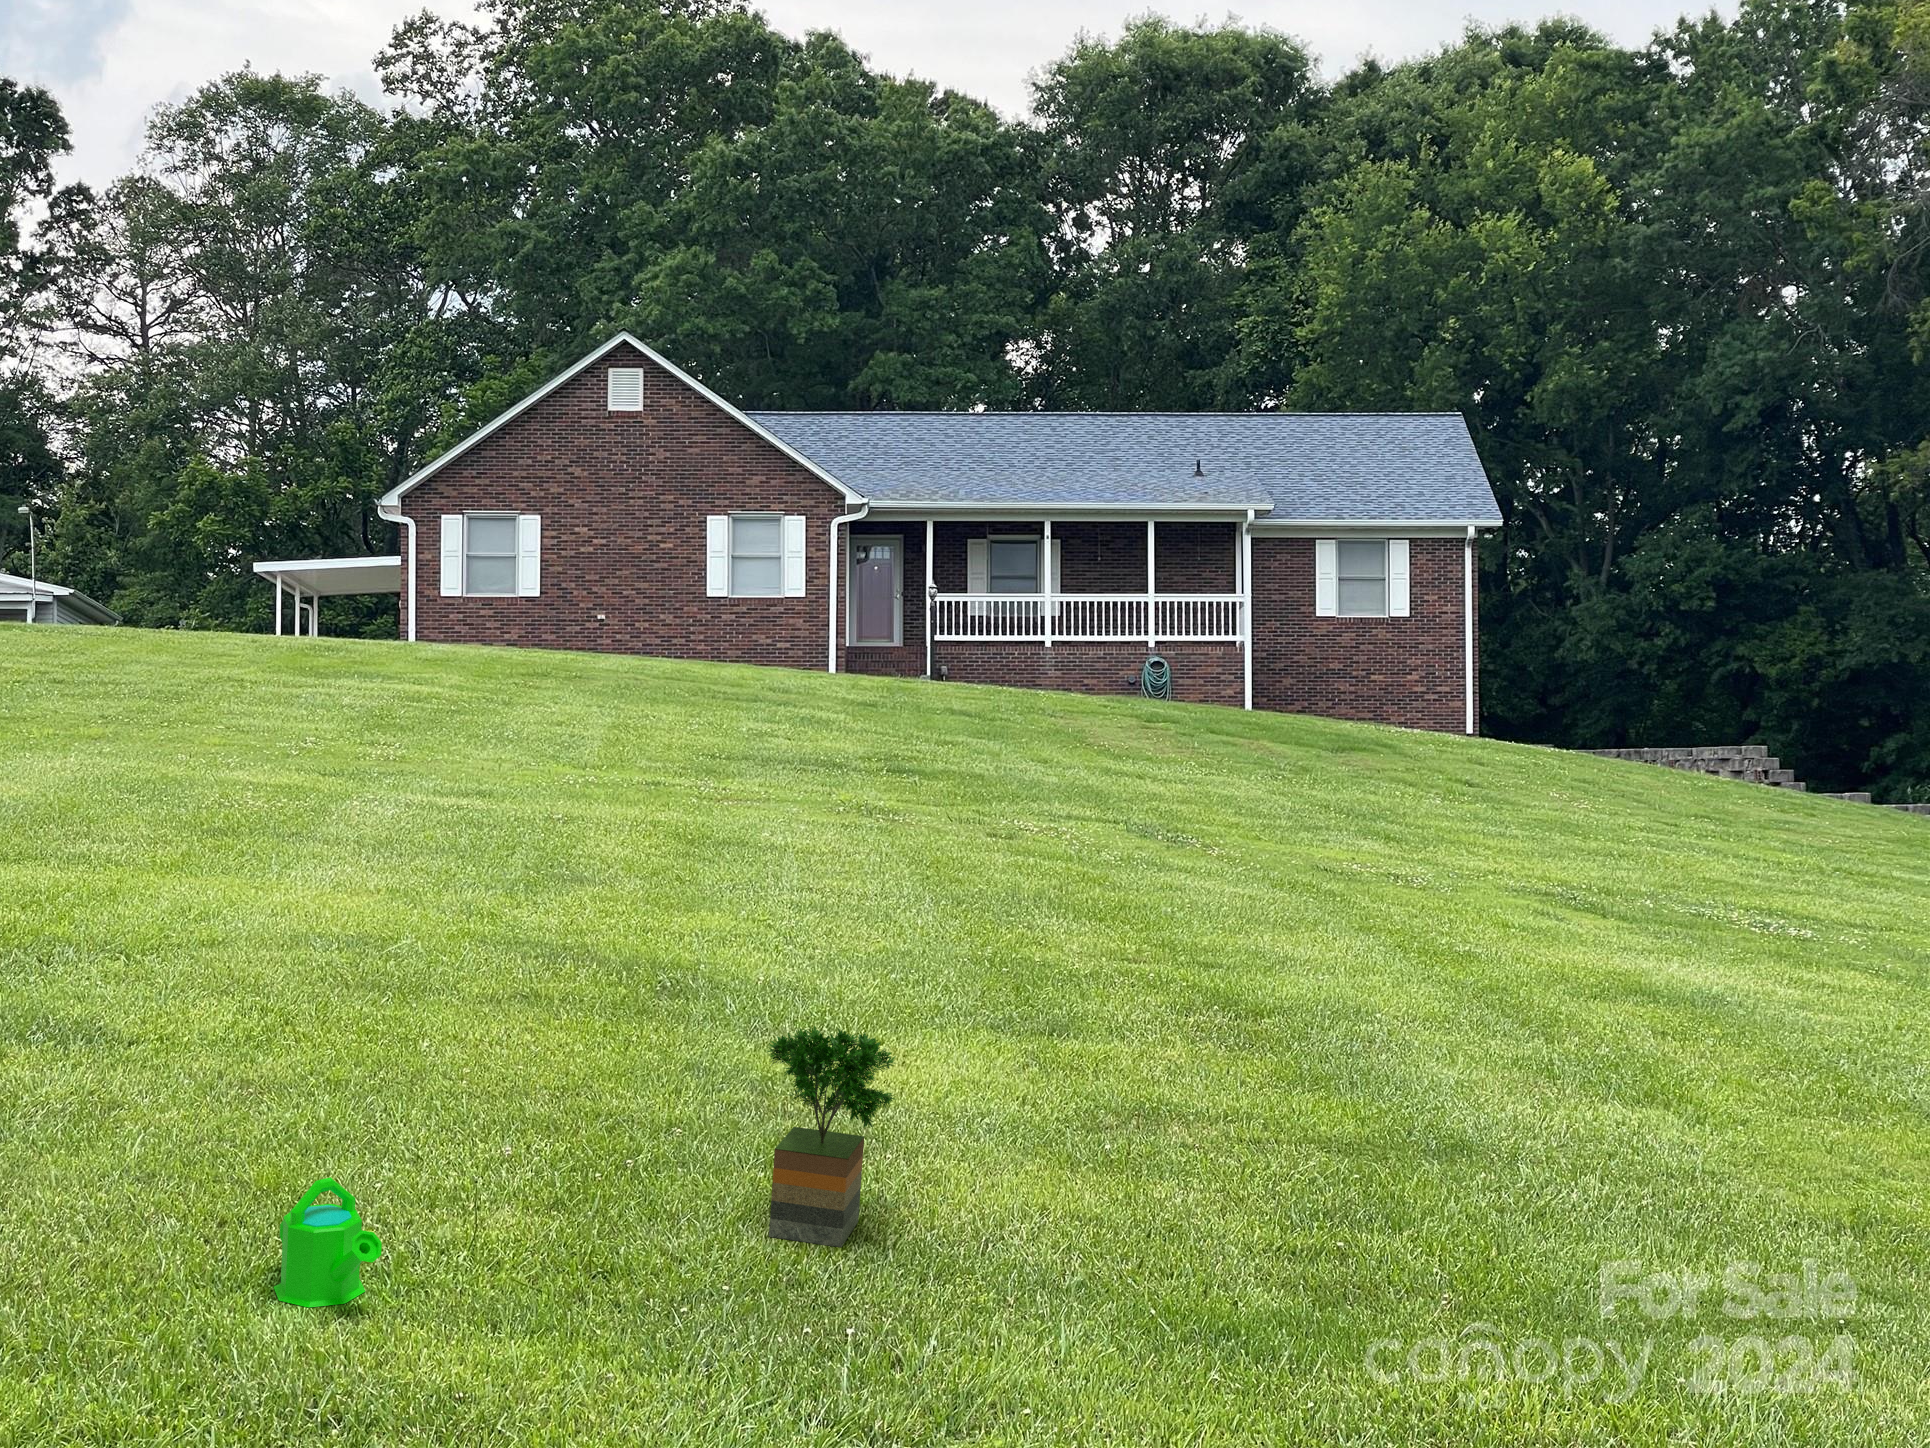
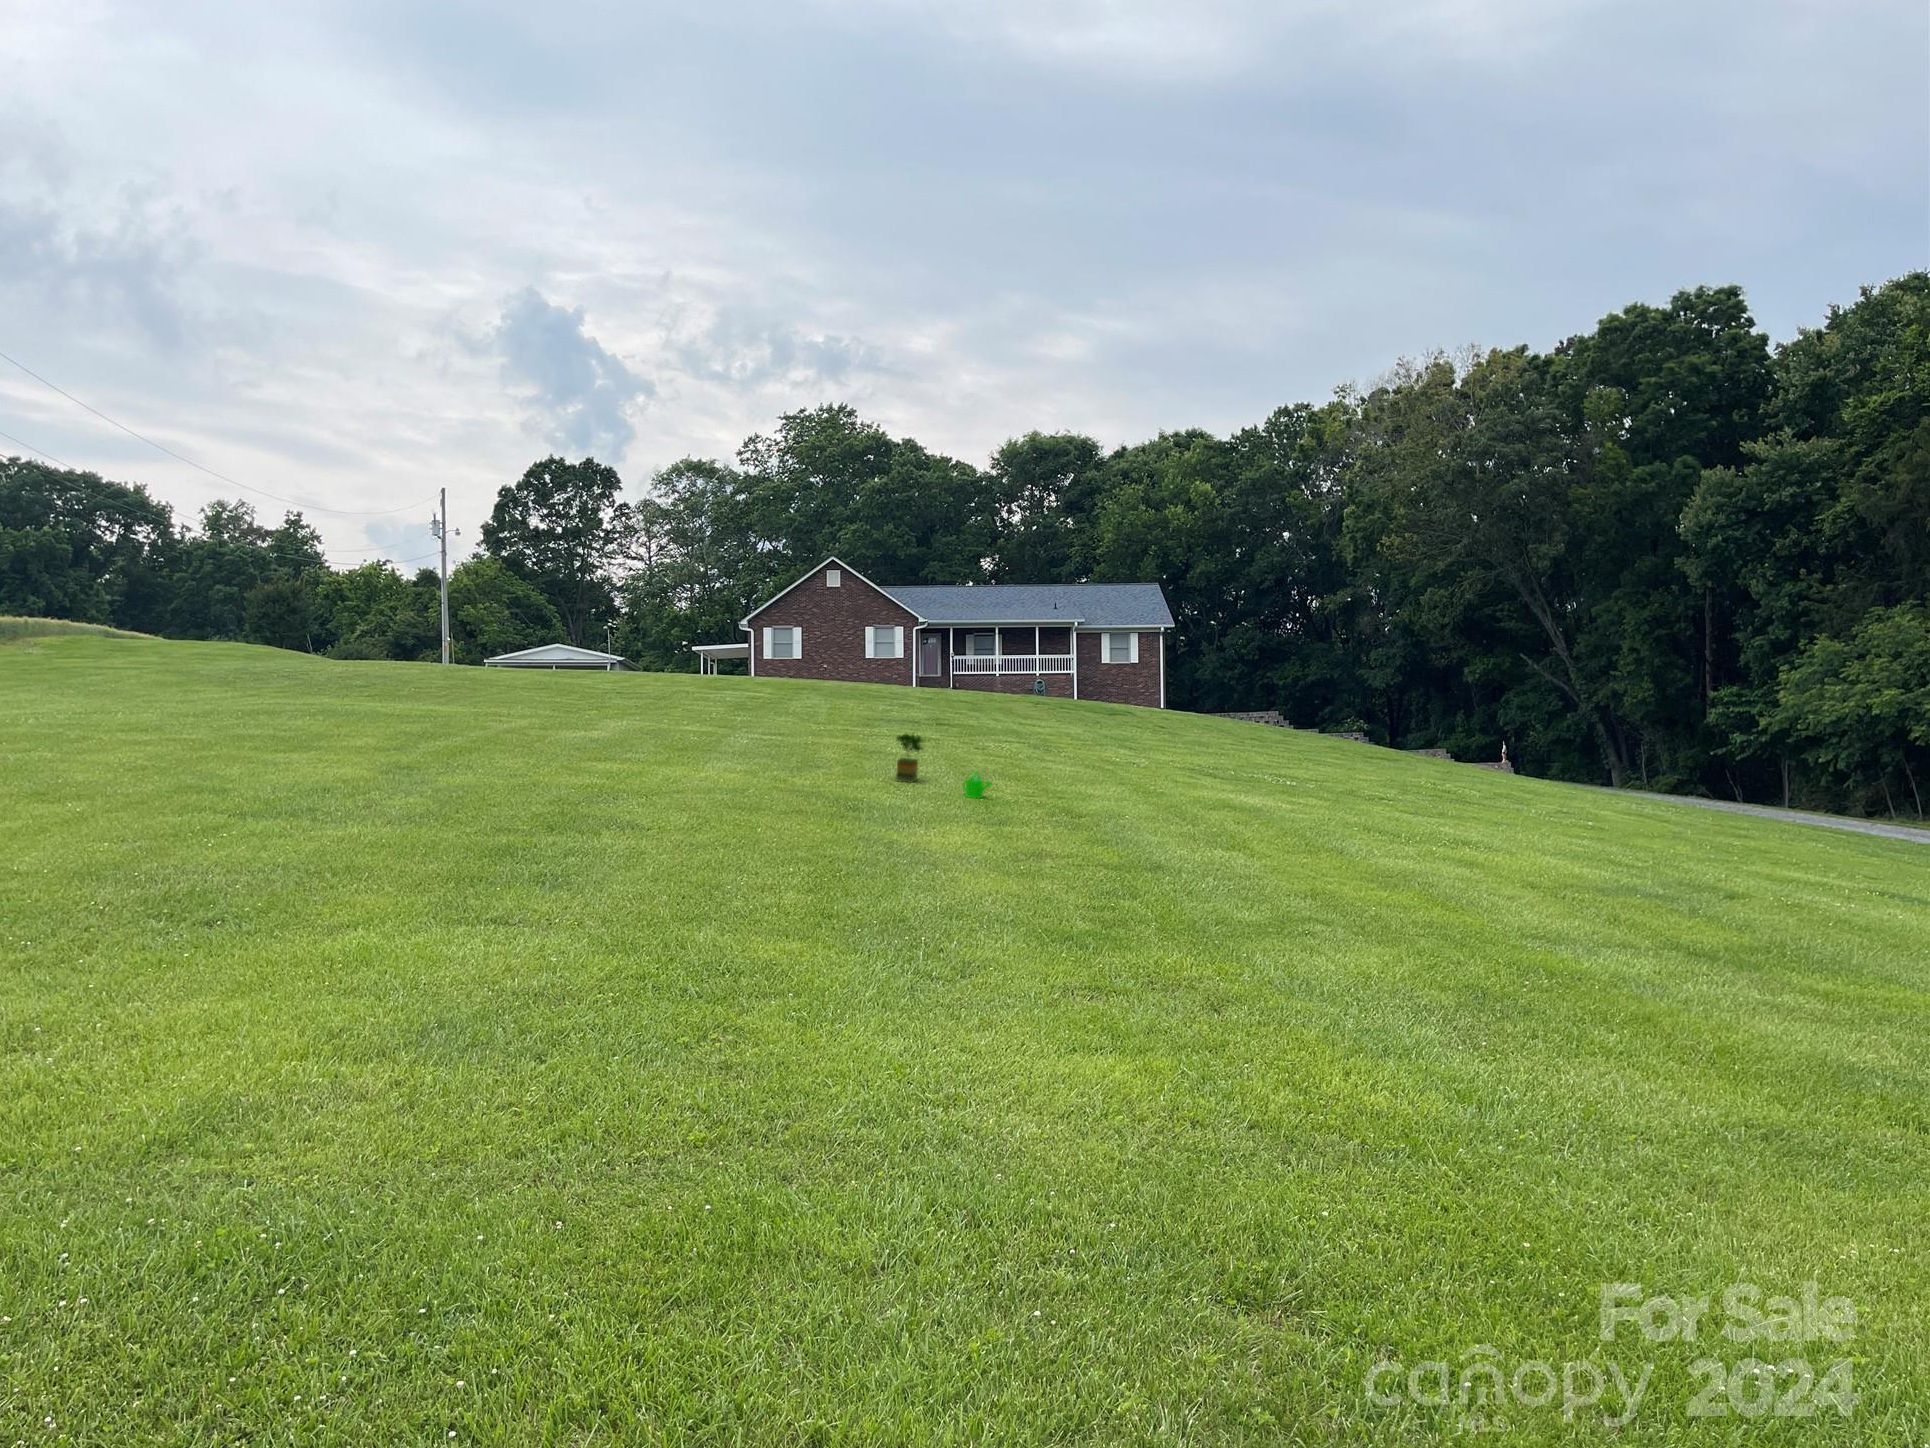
watering can: present [274,1177,382,1308] -> present [962,771,991,798]

